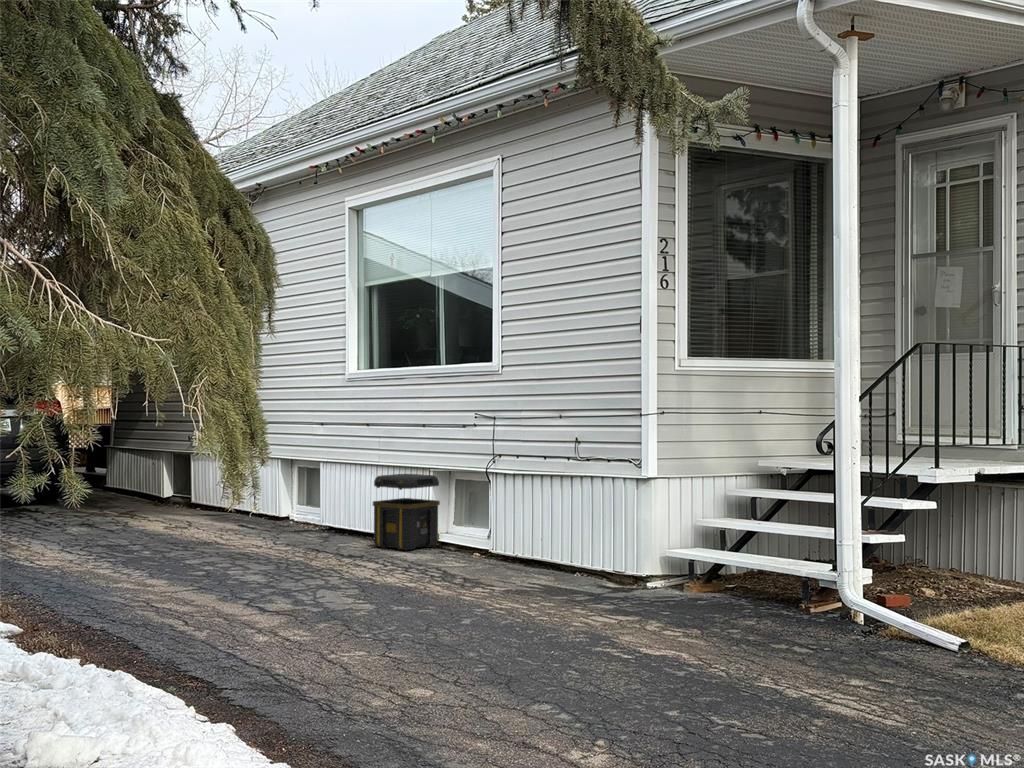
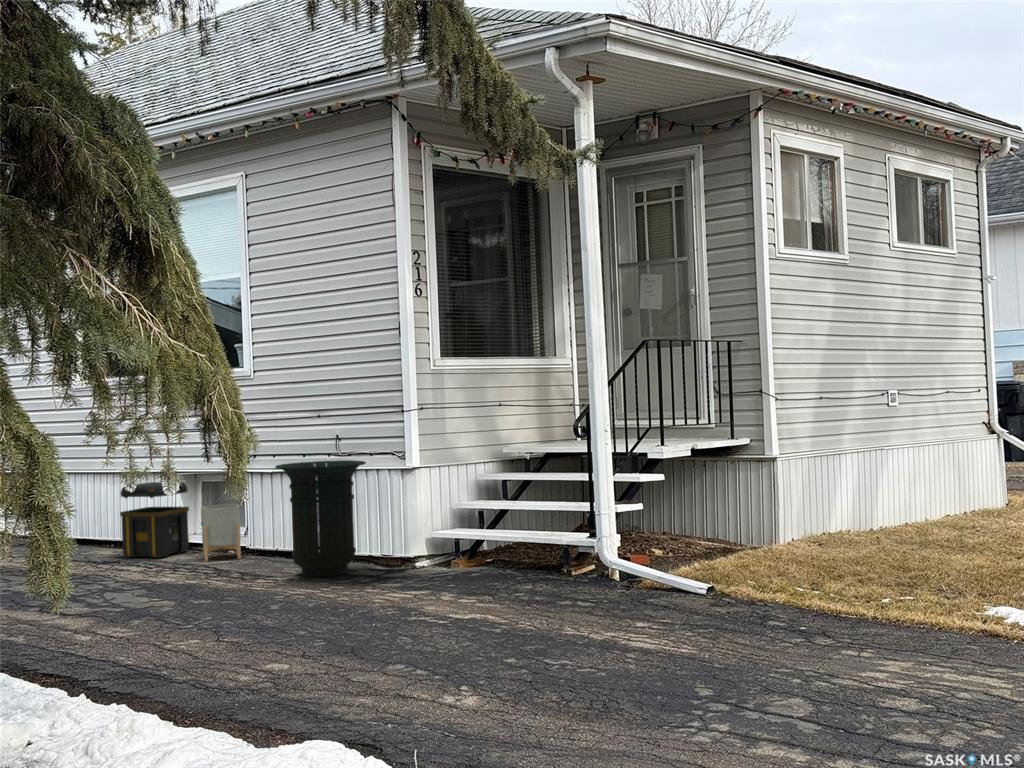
trash can: none [502,463,598,587] -> present [275,460,366,577]
planter: none [444,501,483,559] -> present [201,504,241,561]

